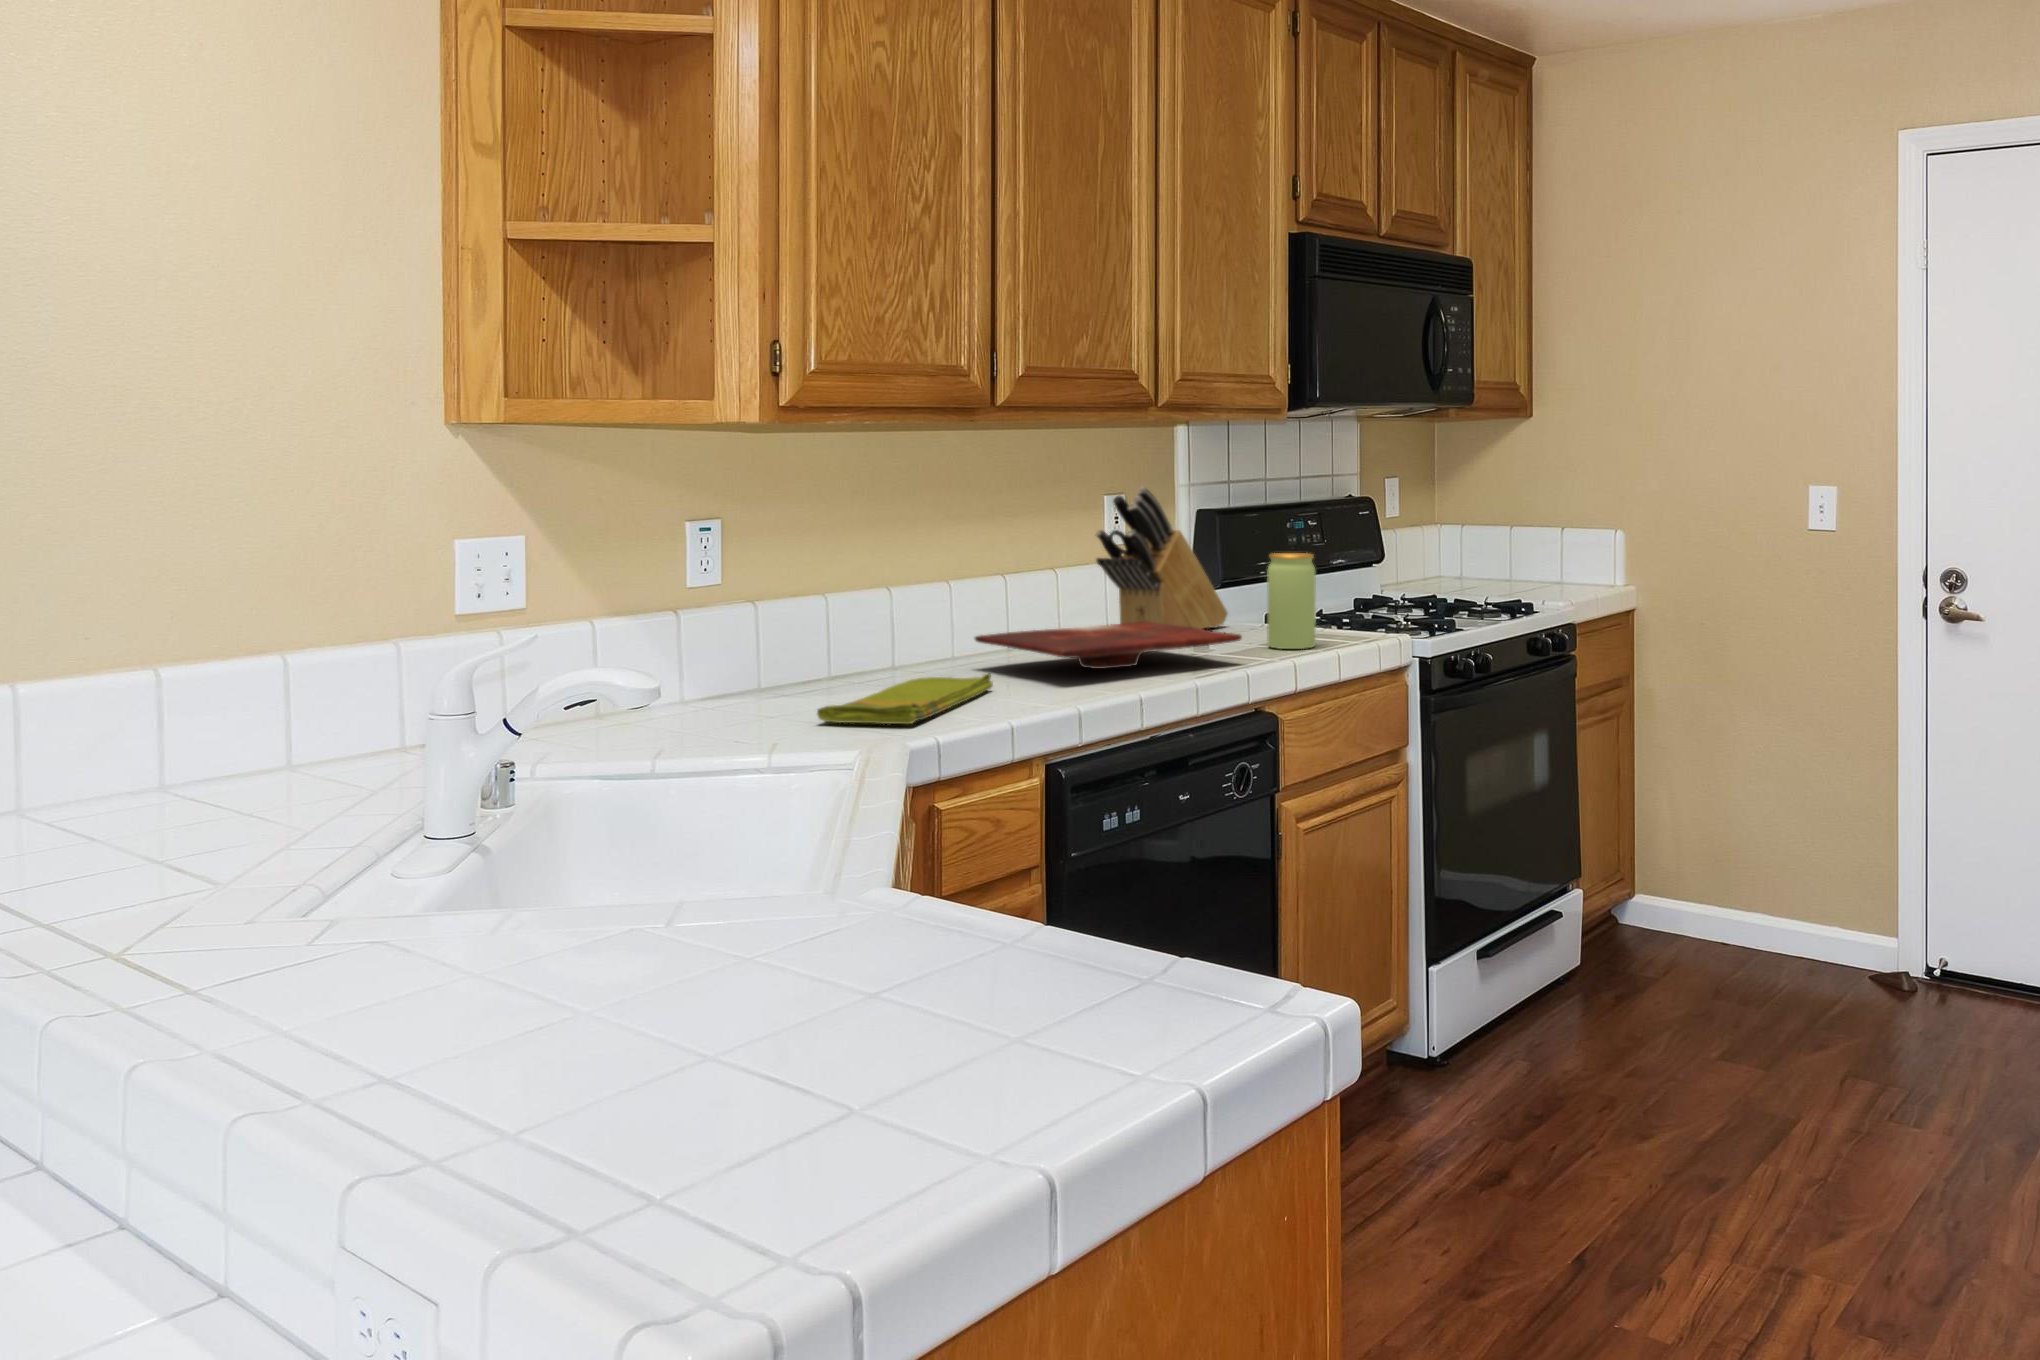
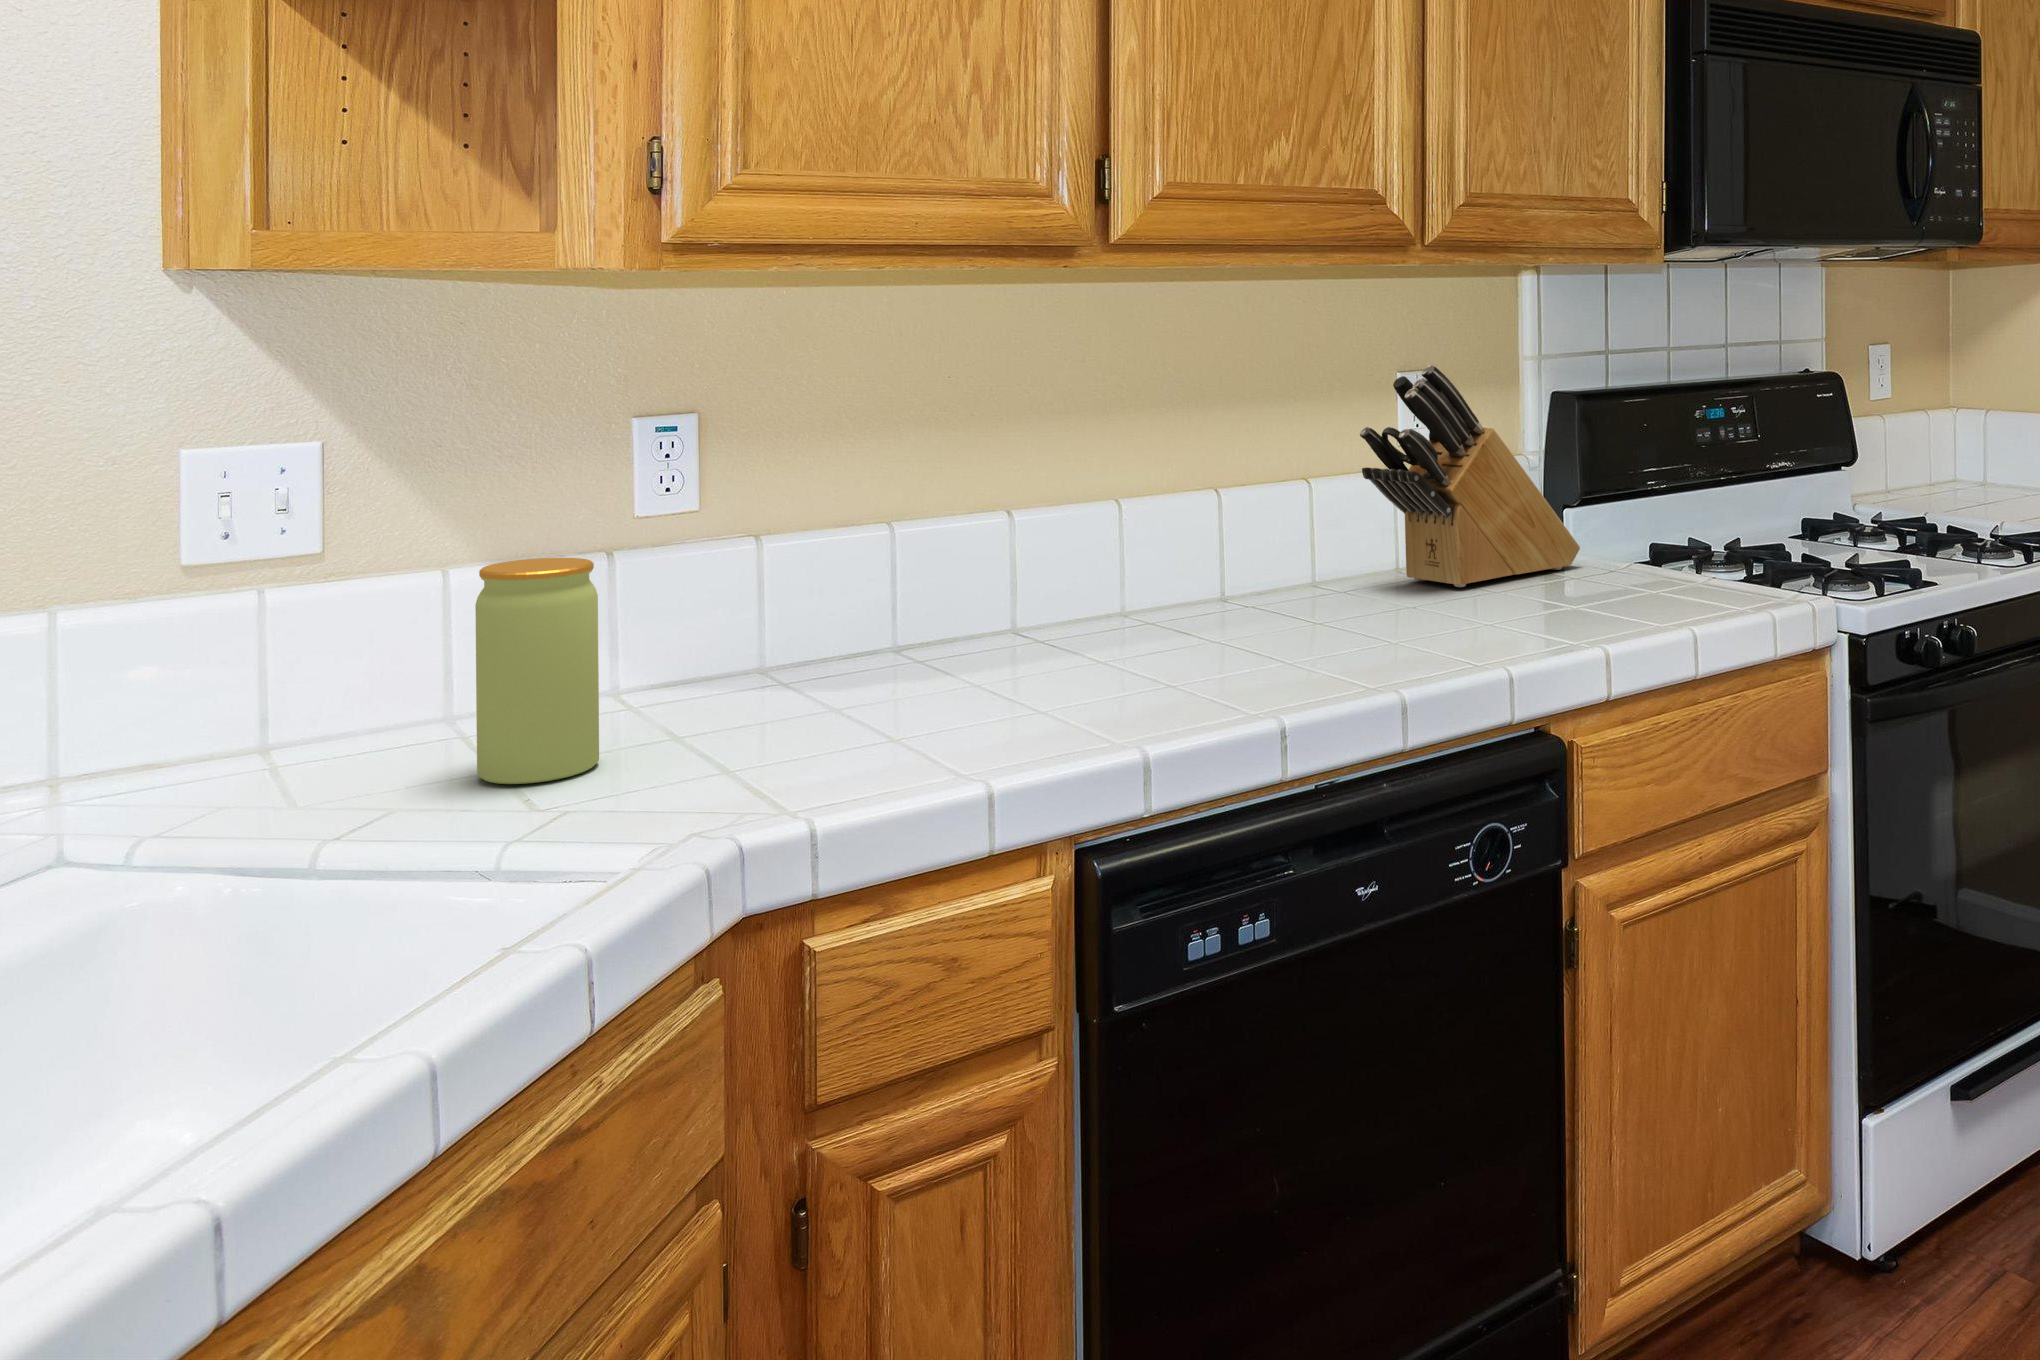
jar: present [1267,553,1316,649] -> present [475,558,599,784]
cutting board: present [974,622,1242,669] -> none [1117,569,1519,652]
dish towel: present [817,673,993,724] -> none [686,666,1074,781]

